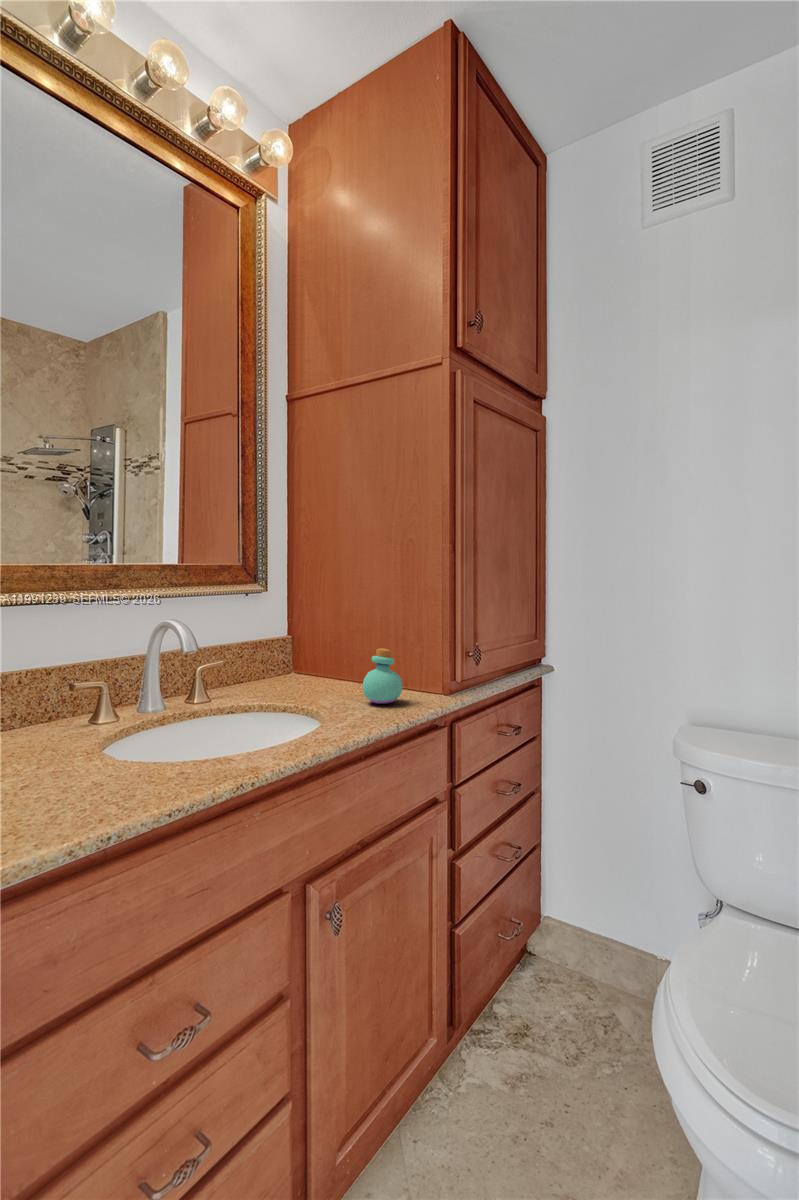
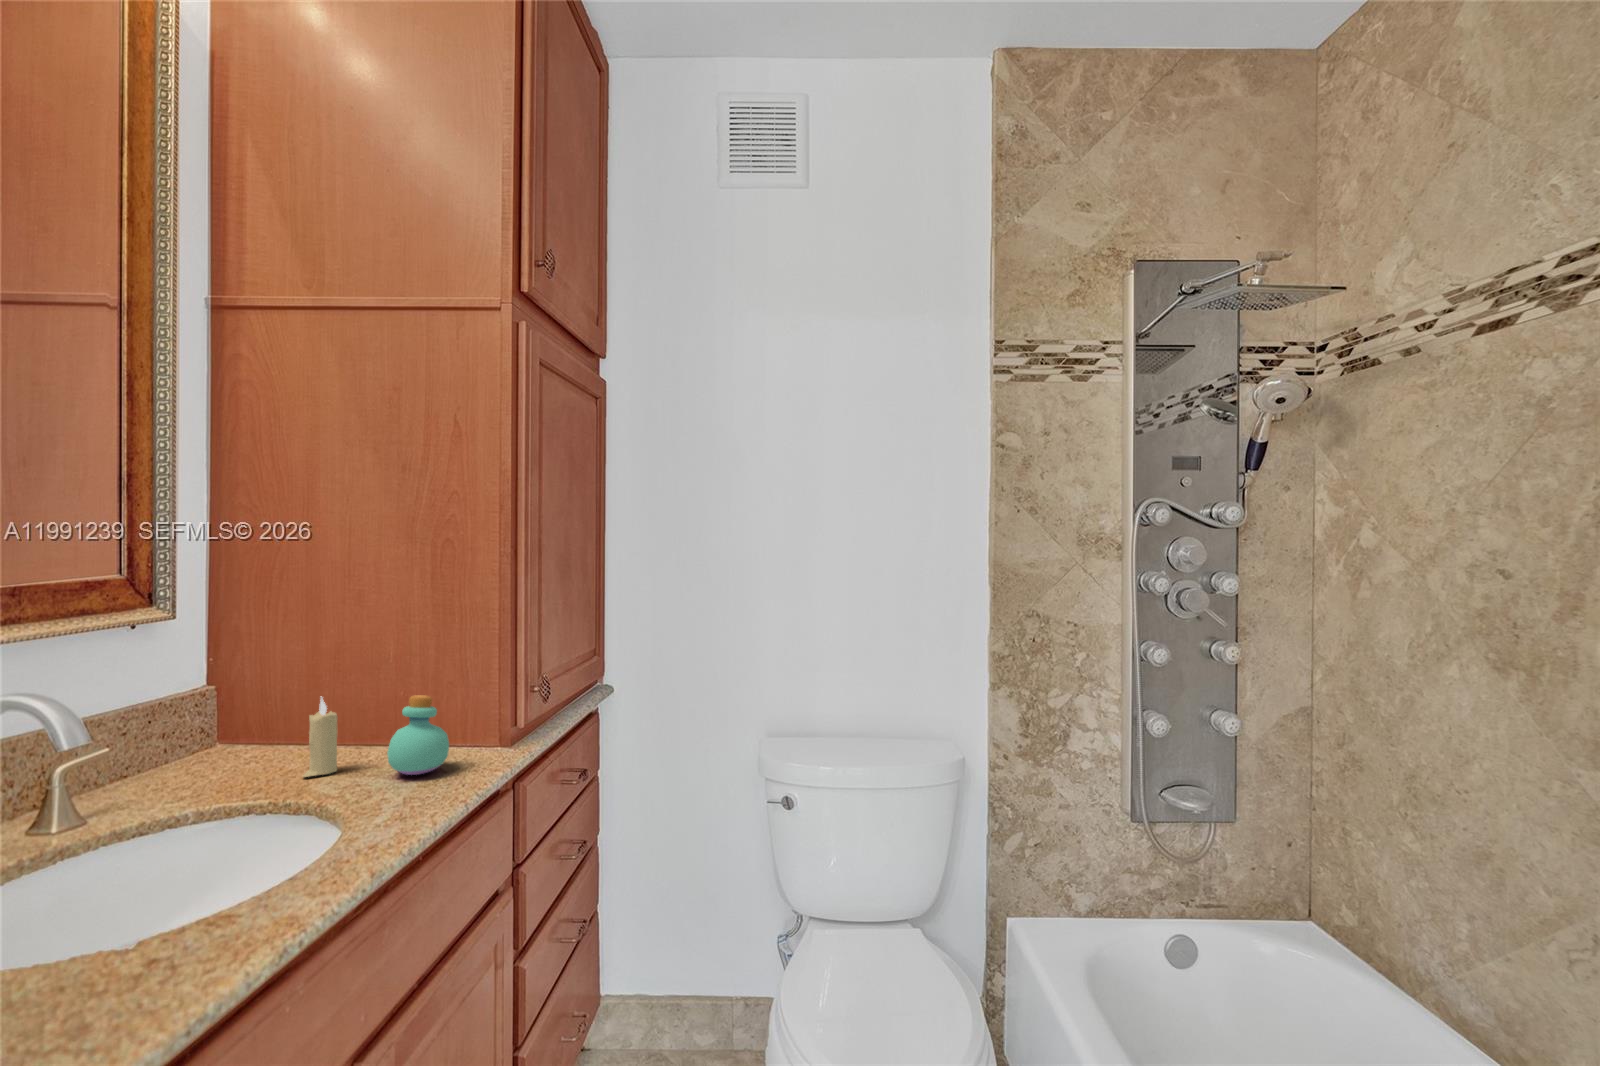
candle: none [319,644,339,696] -> present [303,697,337,777]

